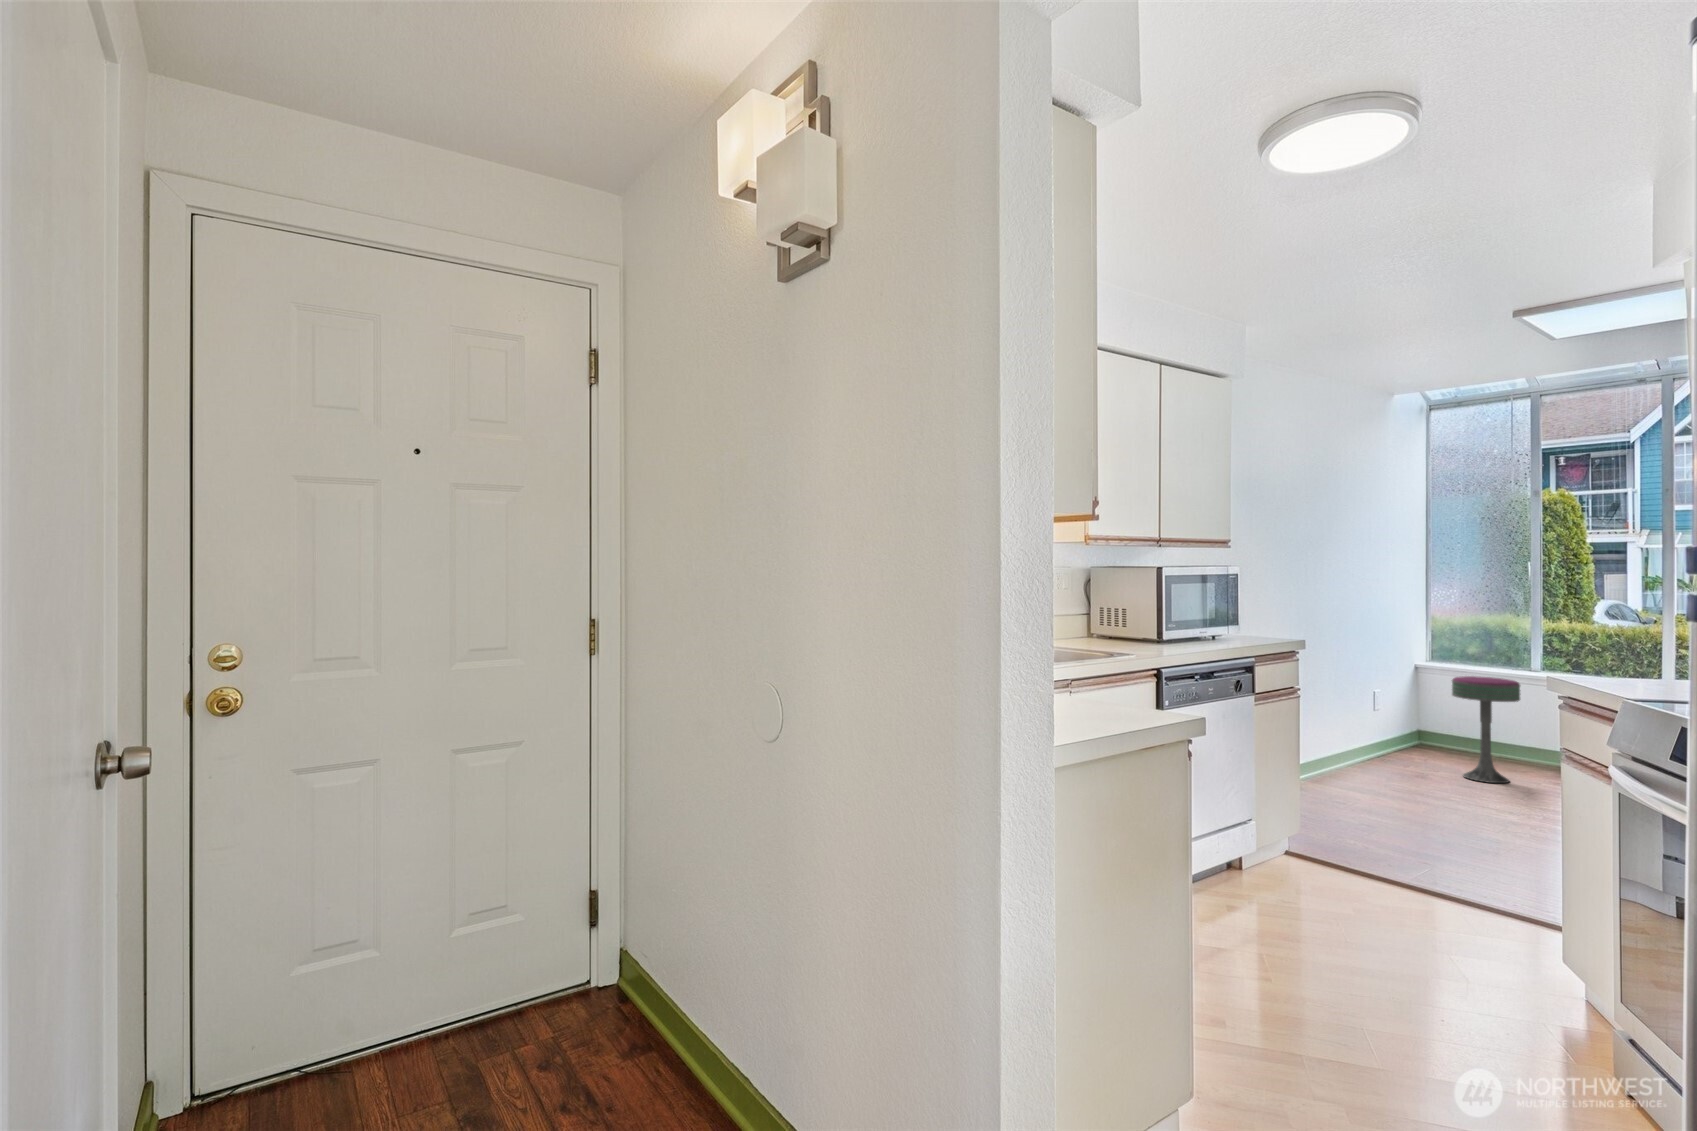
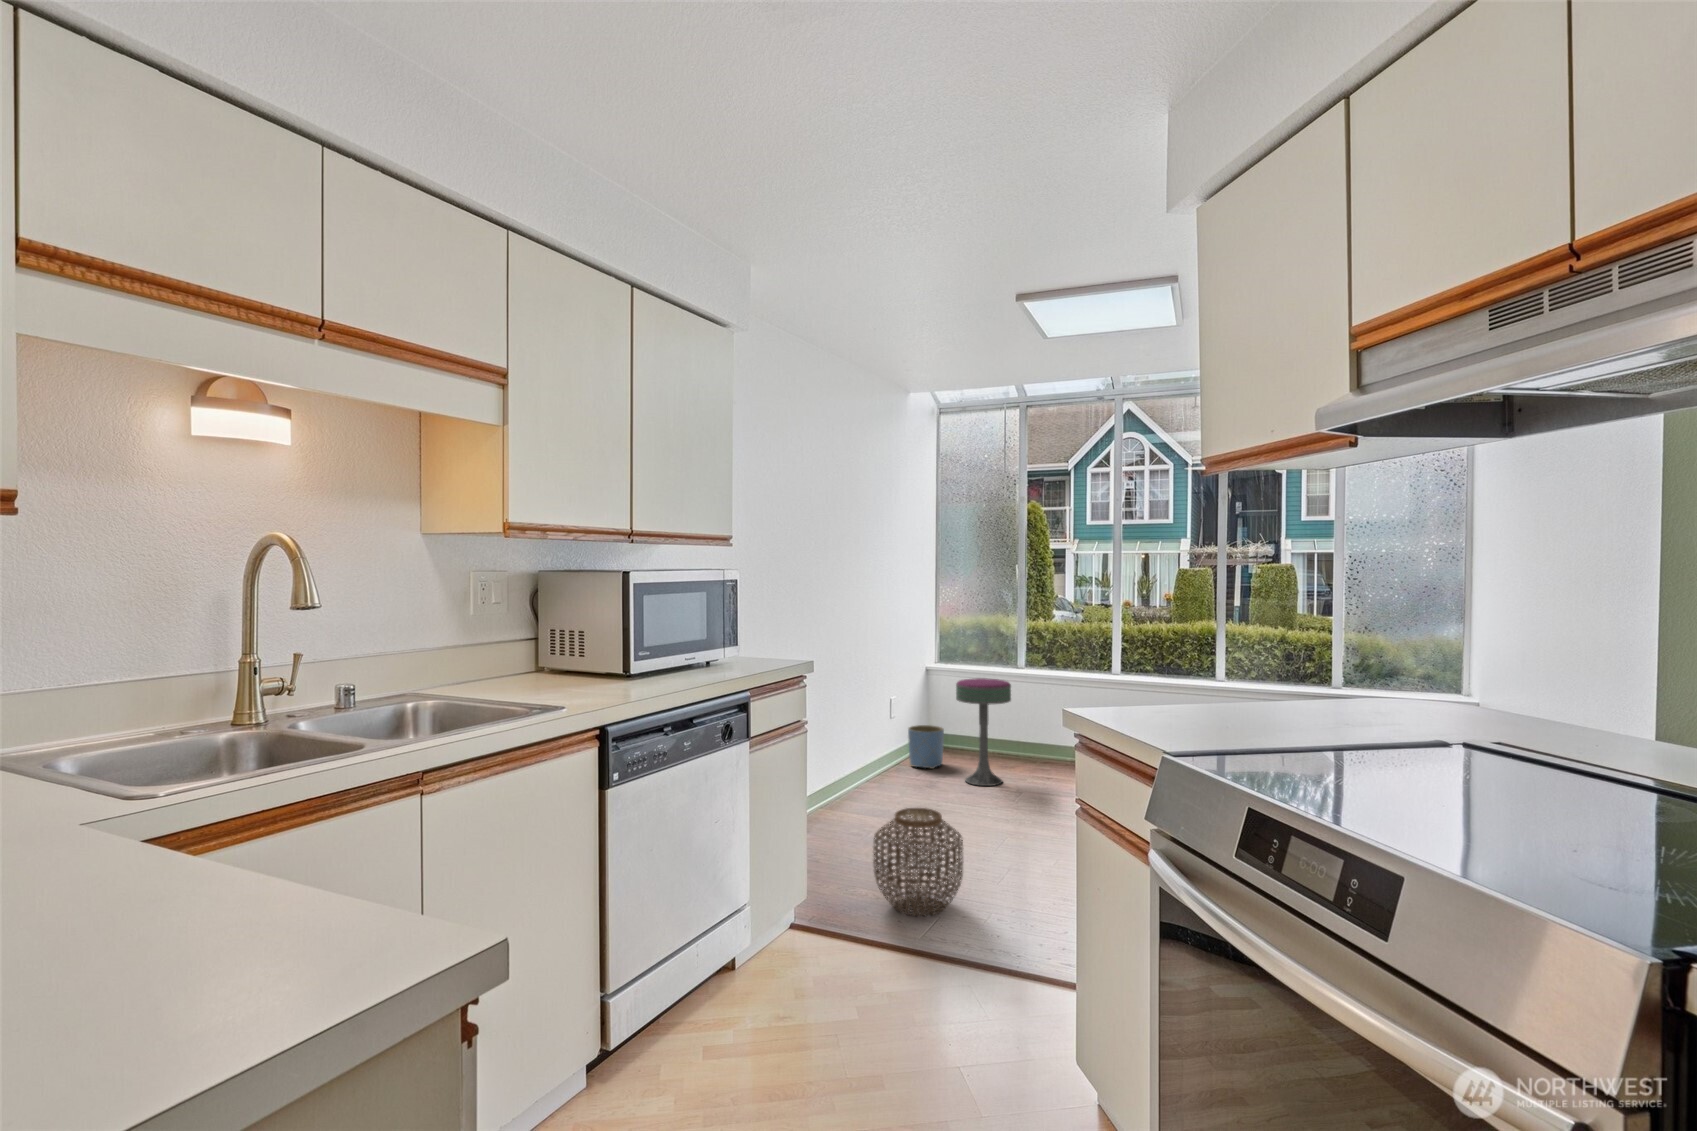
planter: none [1395,720,1438,763] -> present [908,725,944,769]
woven basket: none [1362,773,1455,864] -> present [874,808,963,916]

